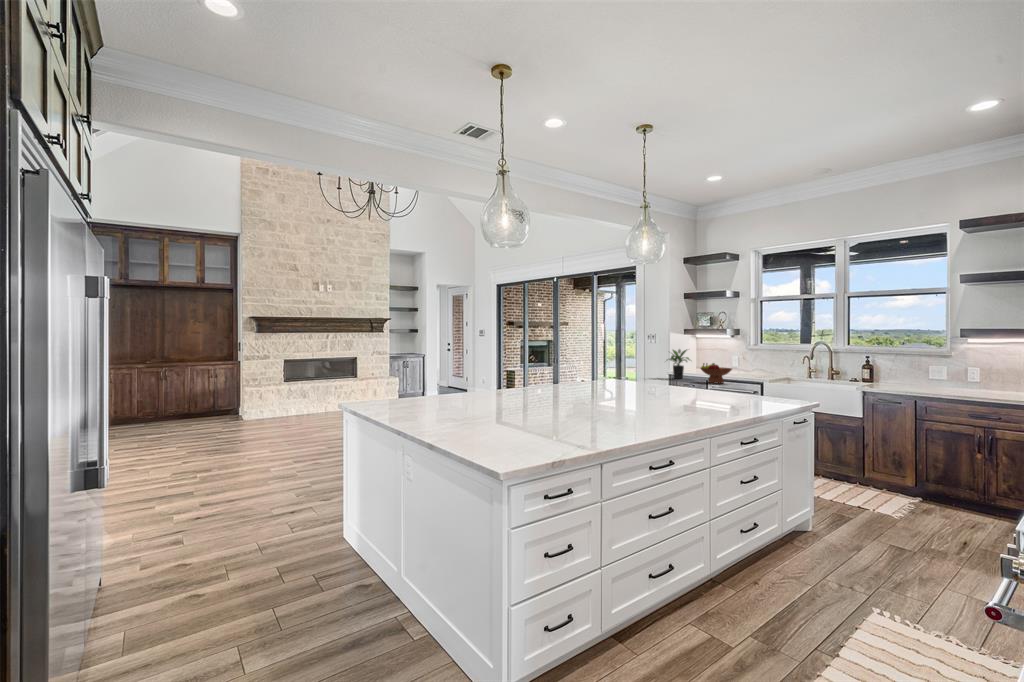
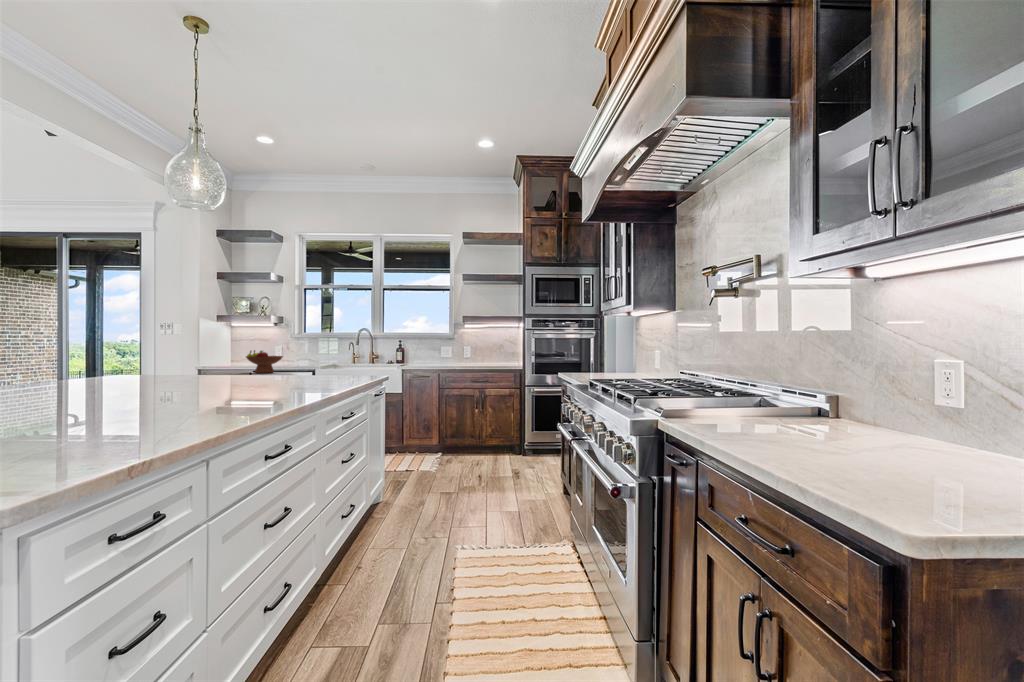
potted plant: present [669,349,690,379] -> none [194,336,232,373]

